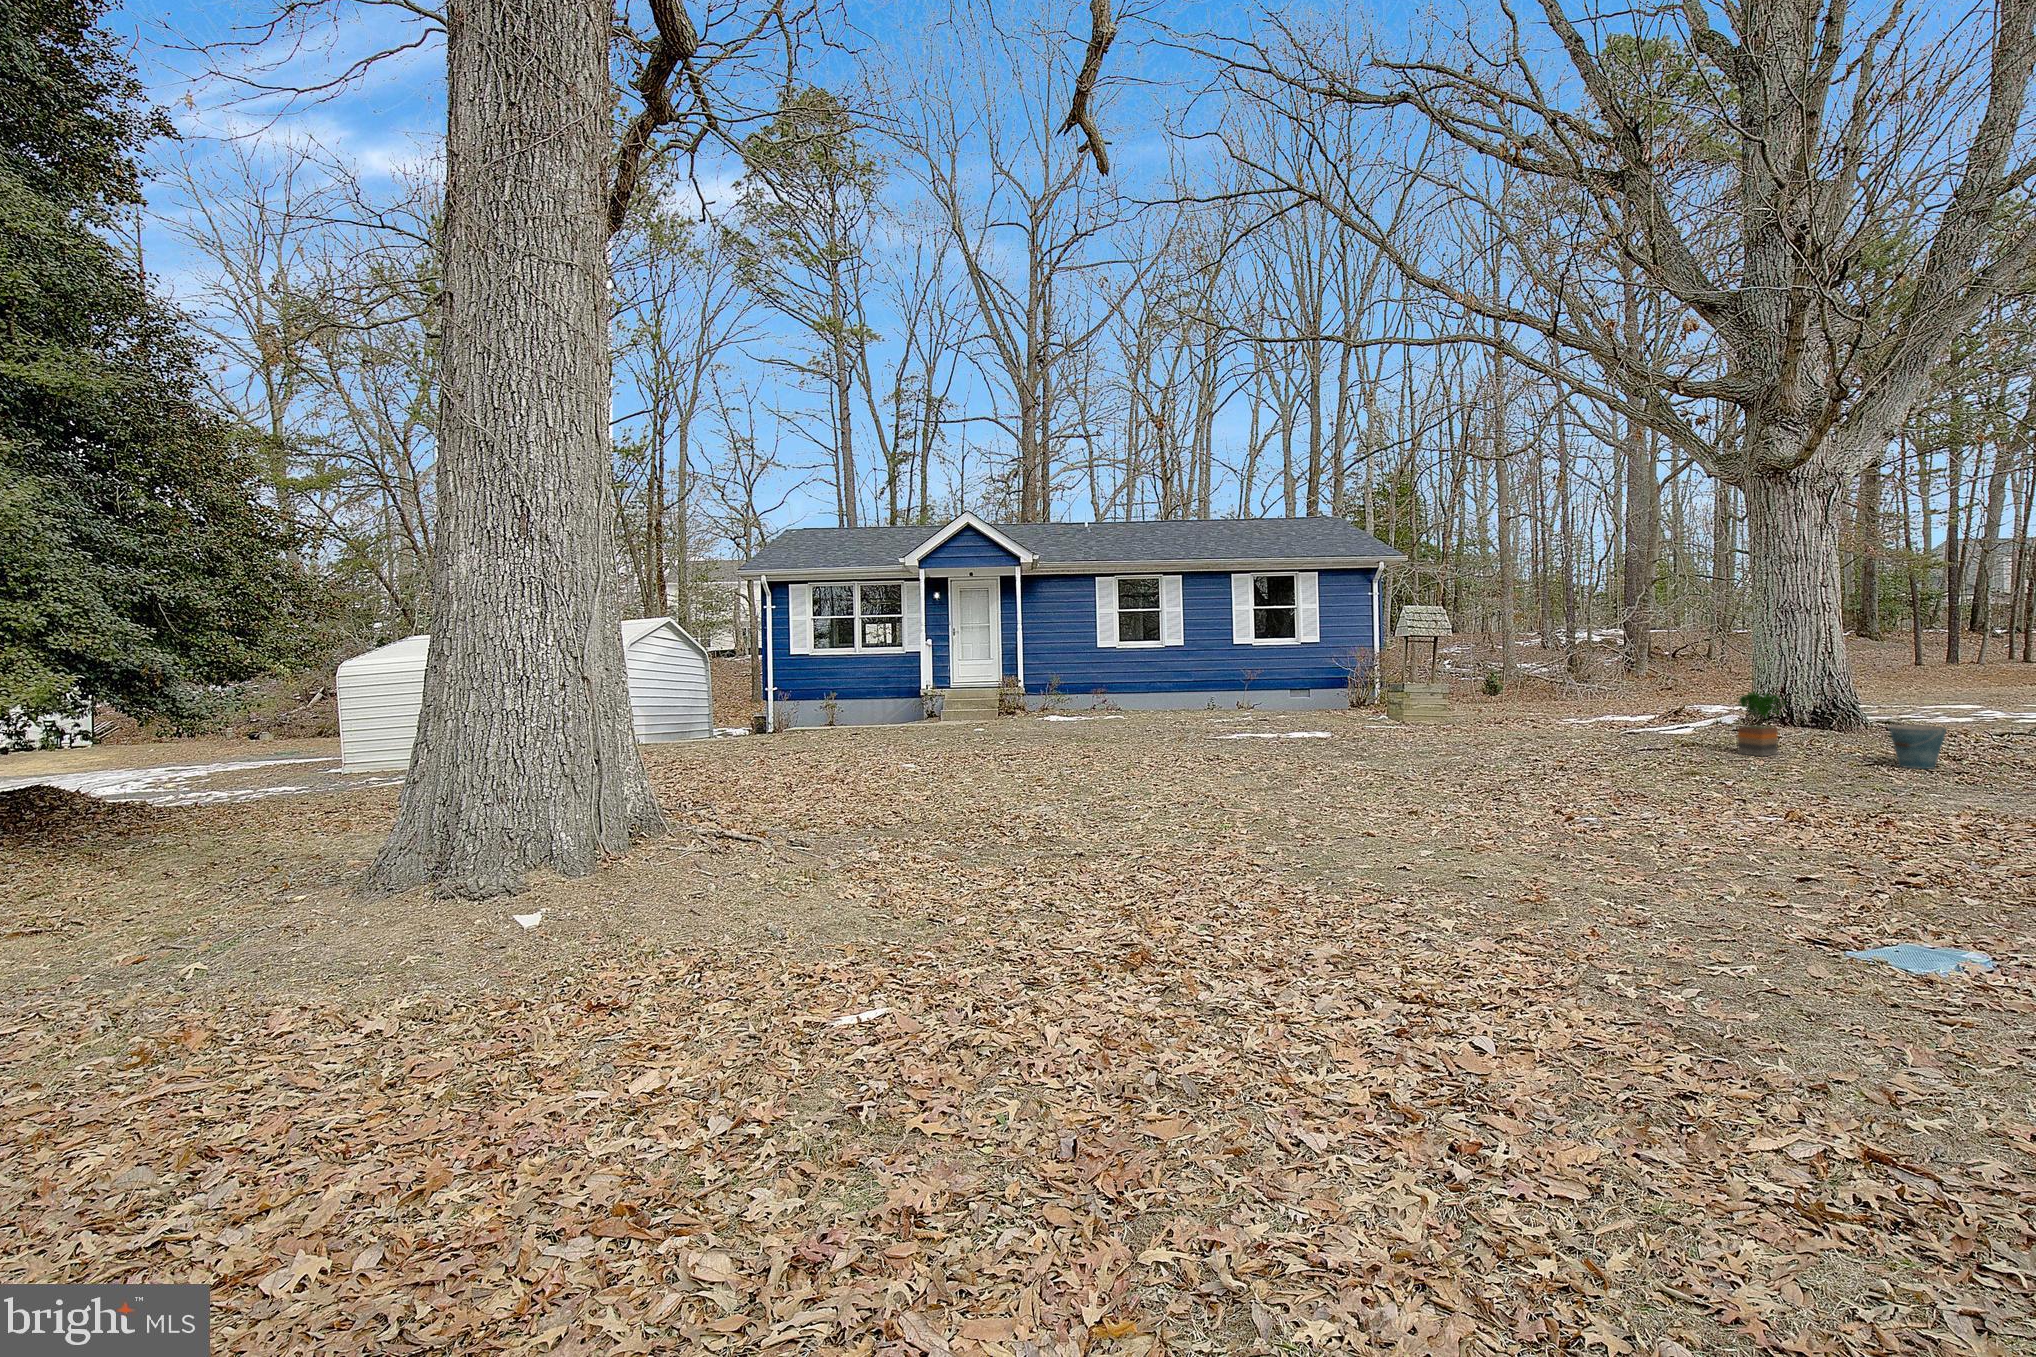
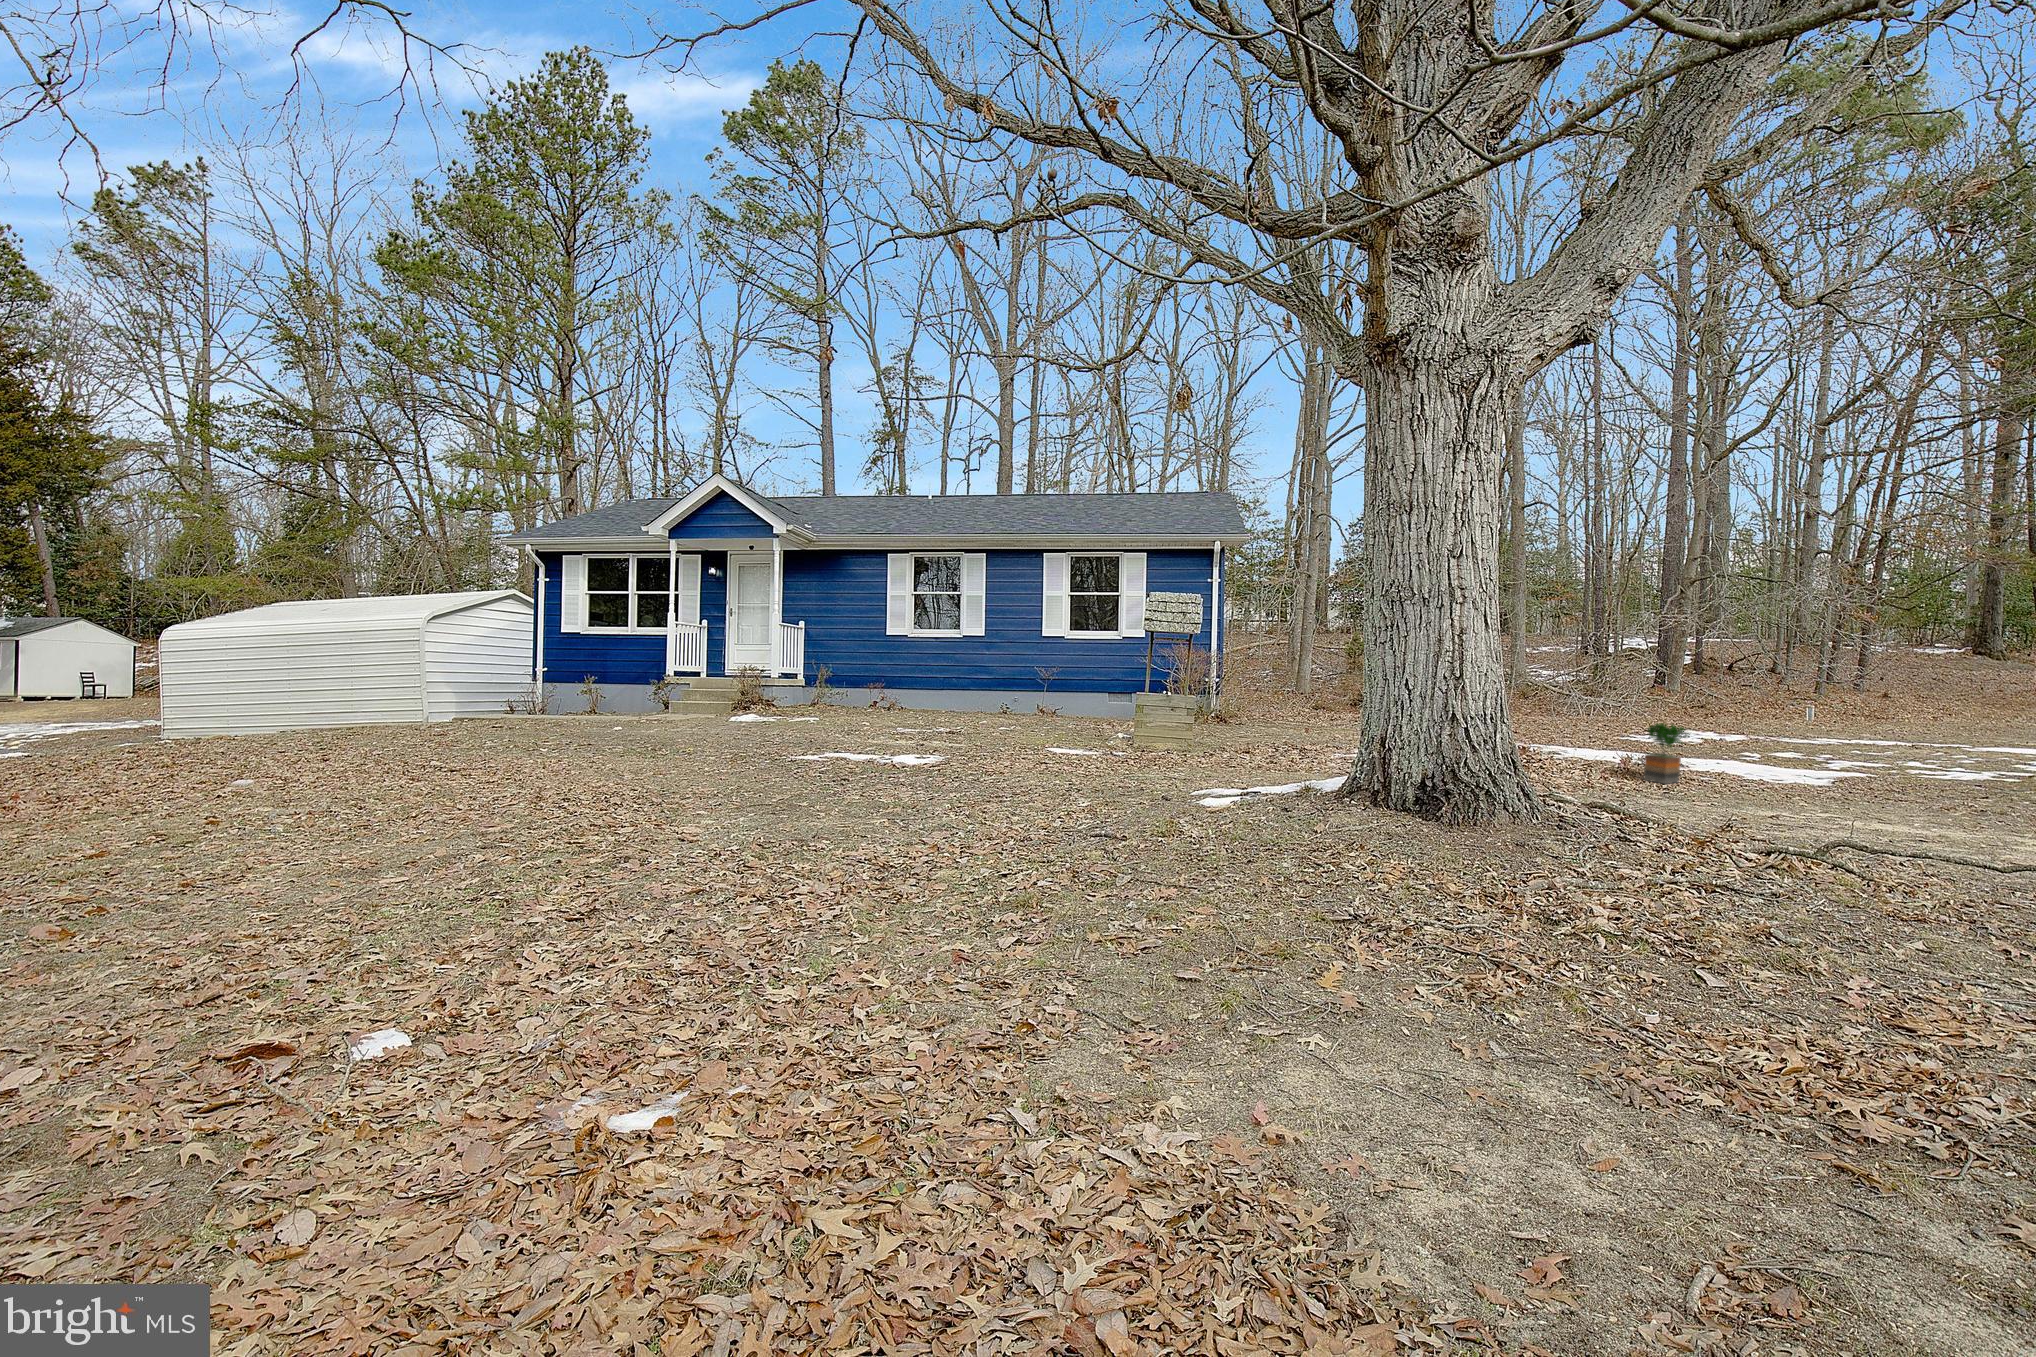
bucket: present [1889,724,1947,769] -> none [1776,760,1829,804]

